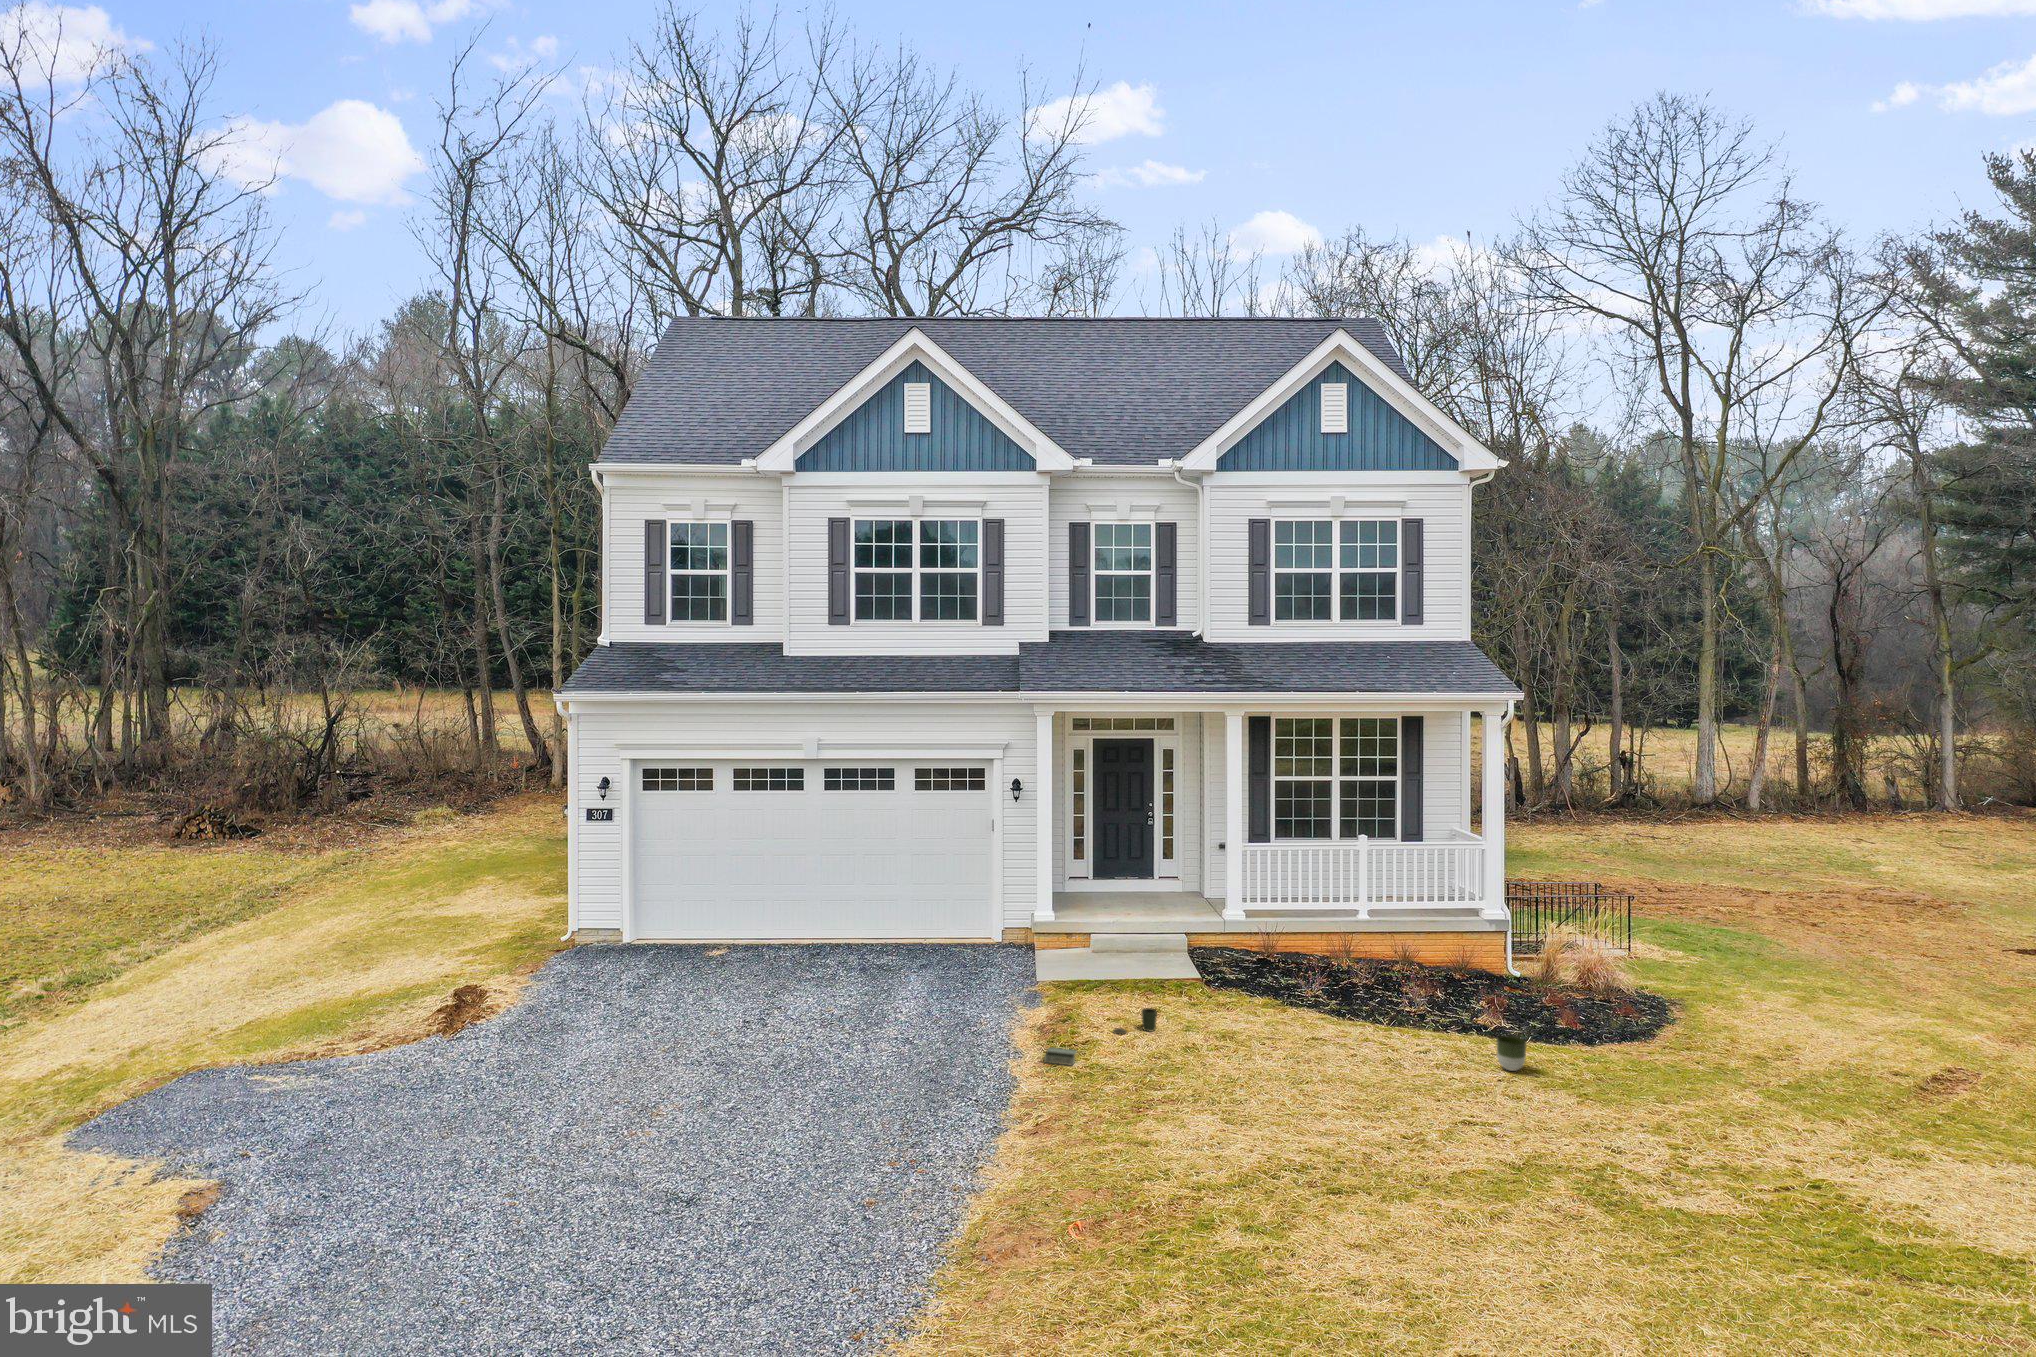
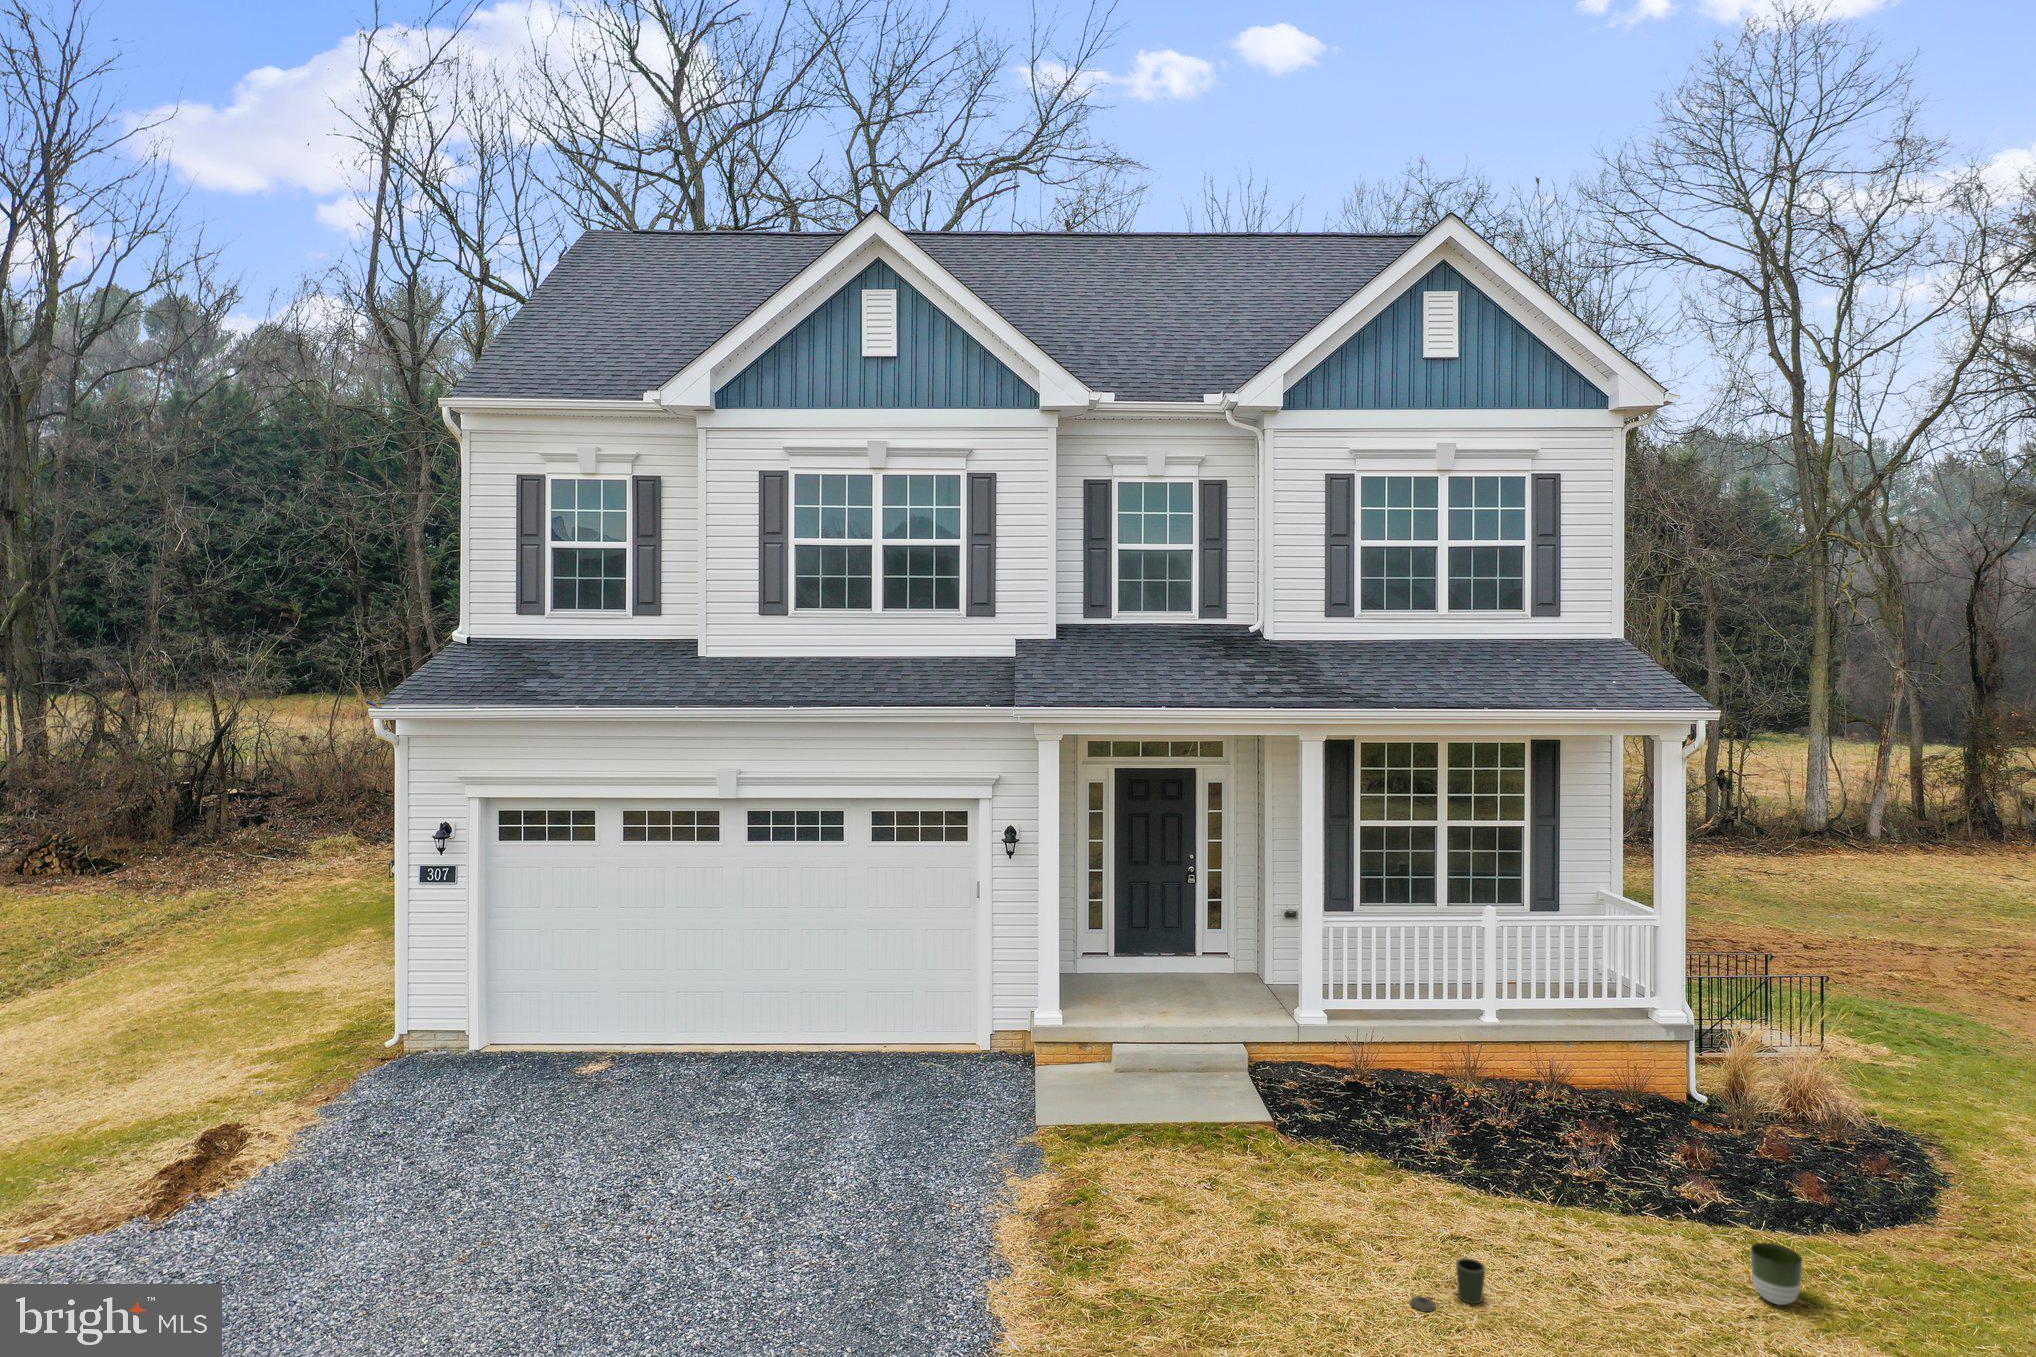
trash can: present [1113,1008,1157,1034] -> present [1410,1258,1485,1312]
toolbox: present [1044,1047,1077,1065] -> none [1040,1255,1092,1291]

